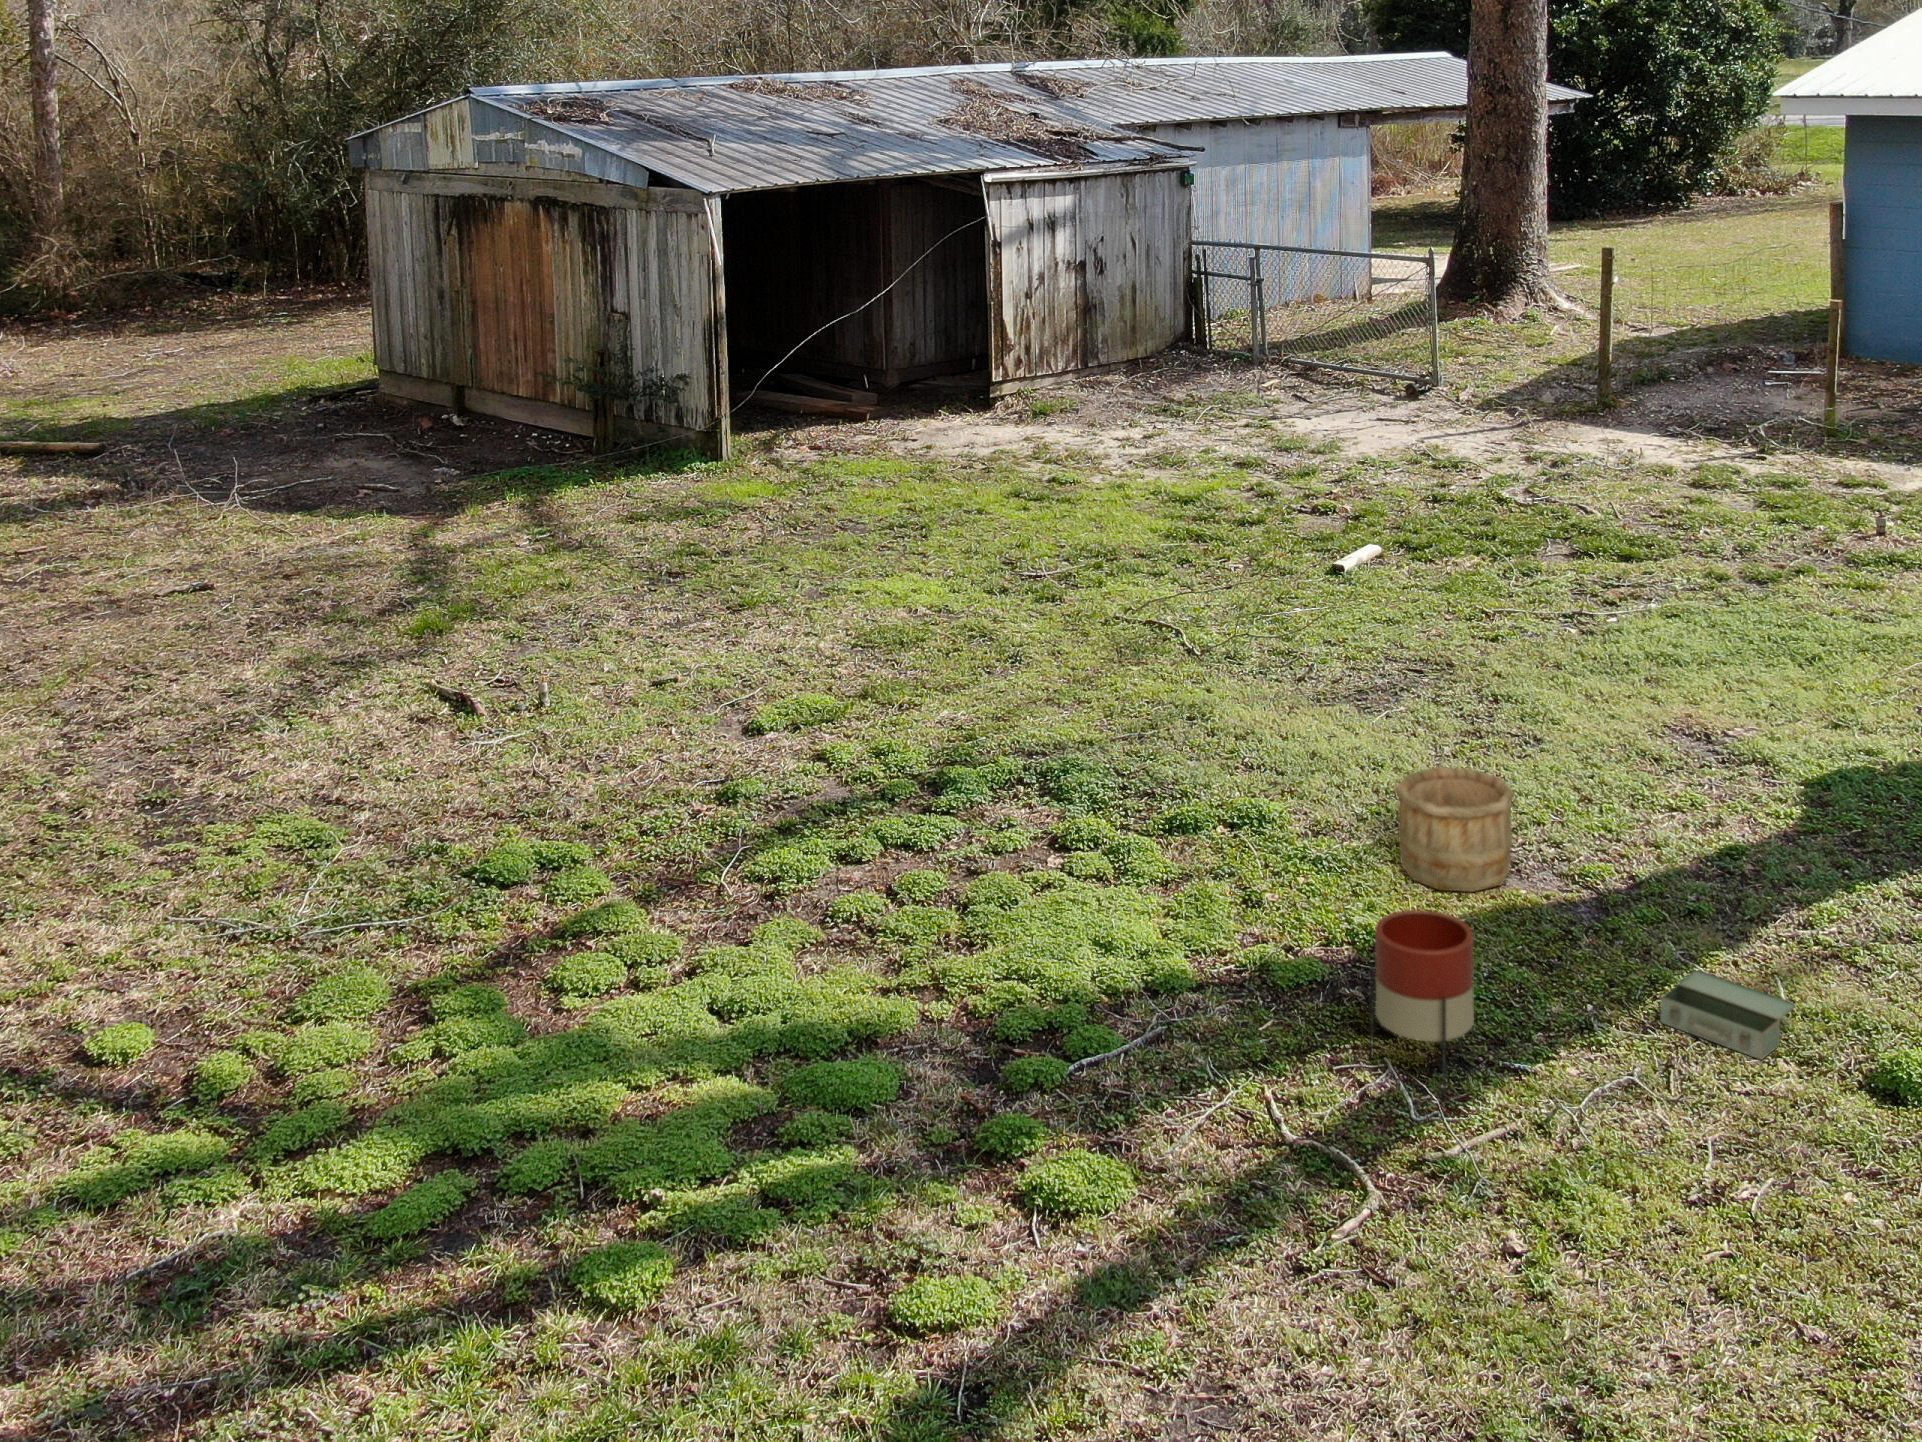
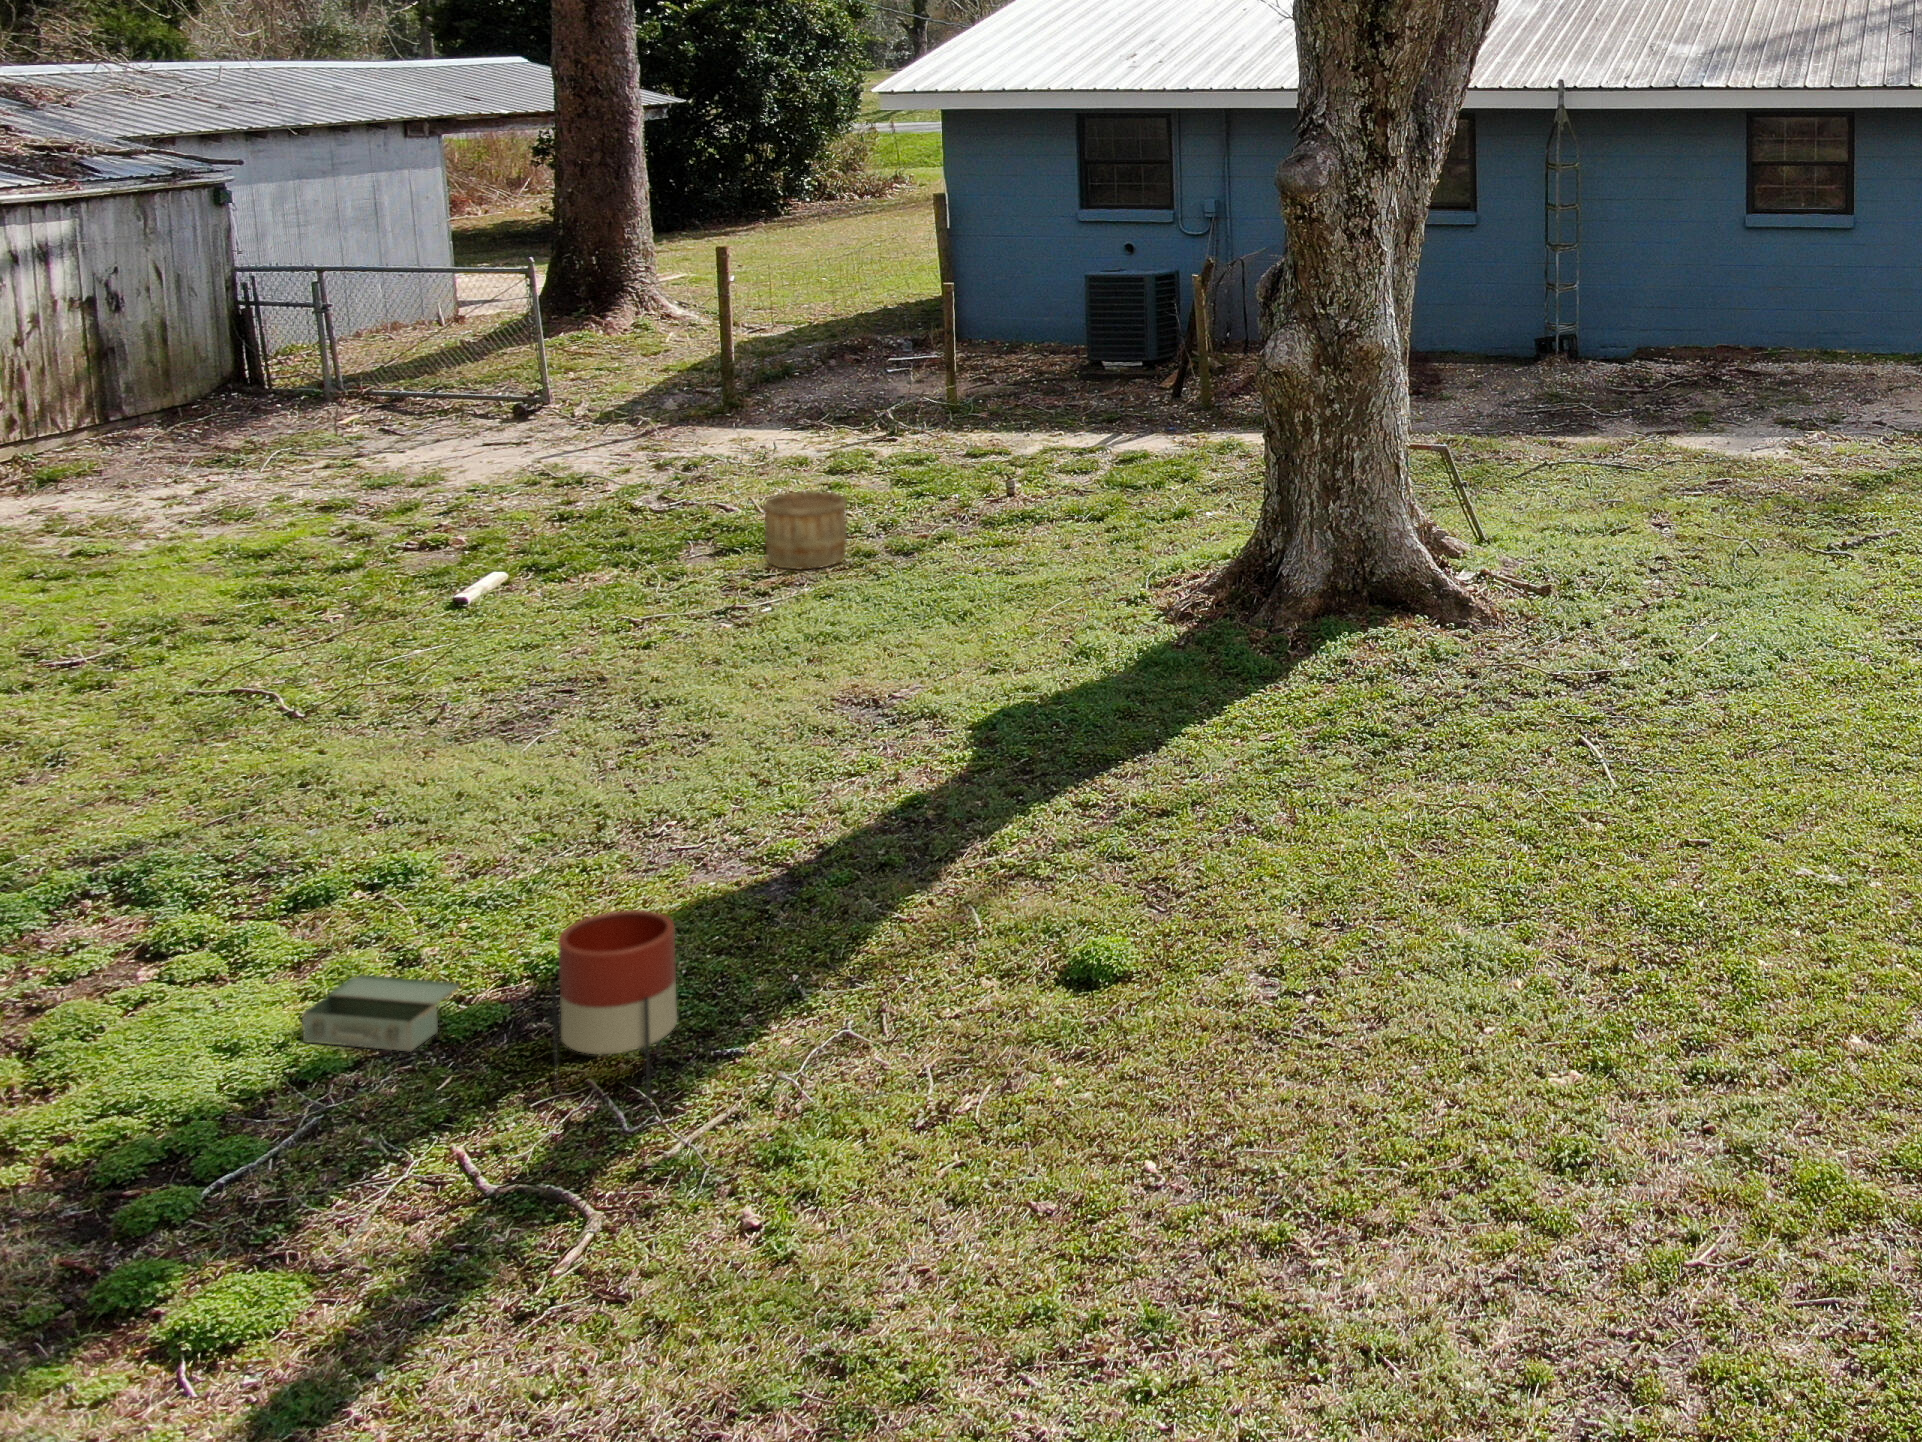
wooden bucket: present [1395,767,1514,892] -> present [763,491,848,570]
toolbox: present [1660,970,1796,1060] -> present [302,974,460,1051]

